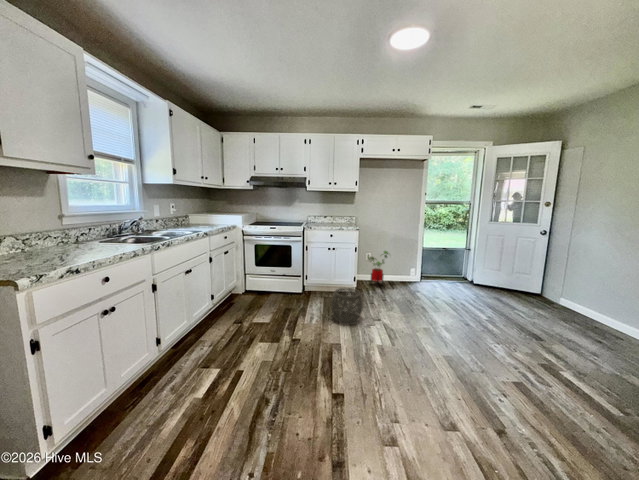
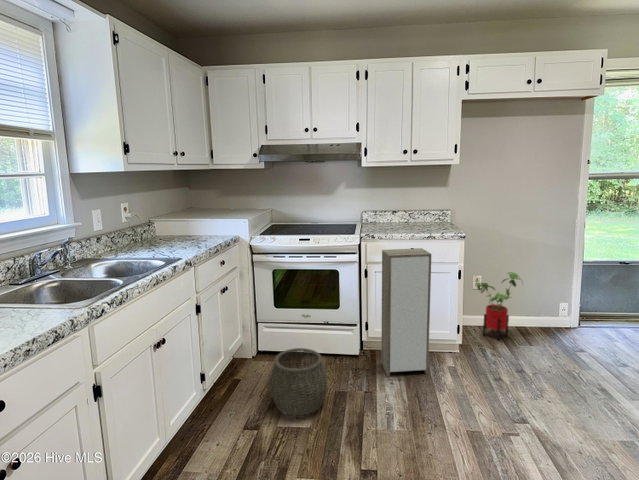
storage cabinet: none [313,234,339,302] -> present [381,248,431,377]
woven basket: present [331,288,363,323] -> present [270,348,328,416]

